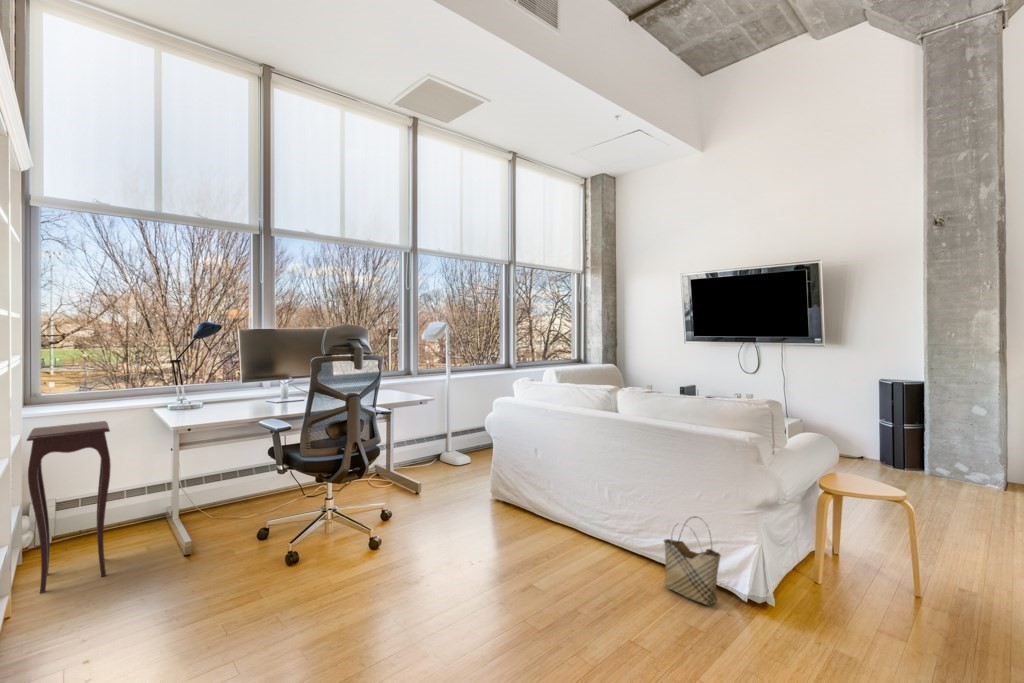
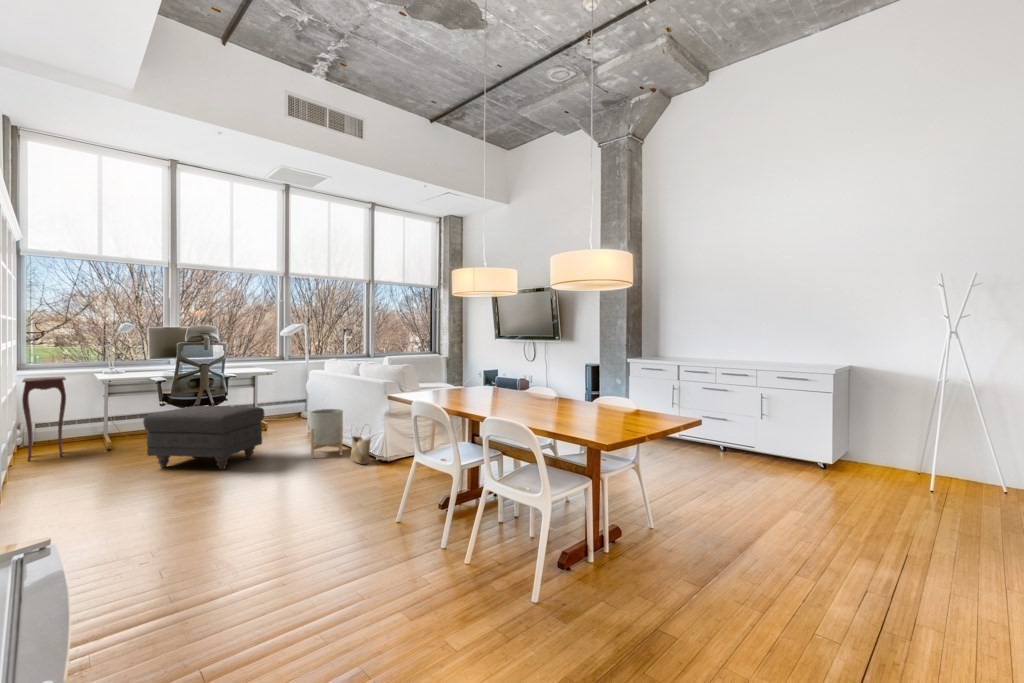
planter: none [553,475,626,580] -> present [310,409,343,458]
ottoman: none [275,477,482,628] -> present [143,406,265,469]

